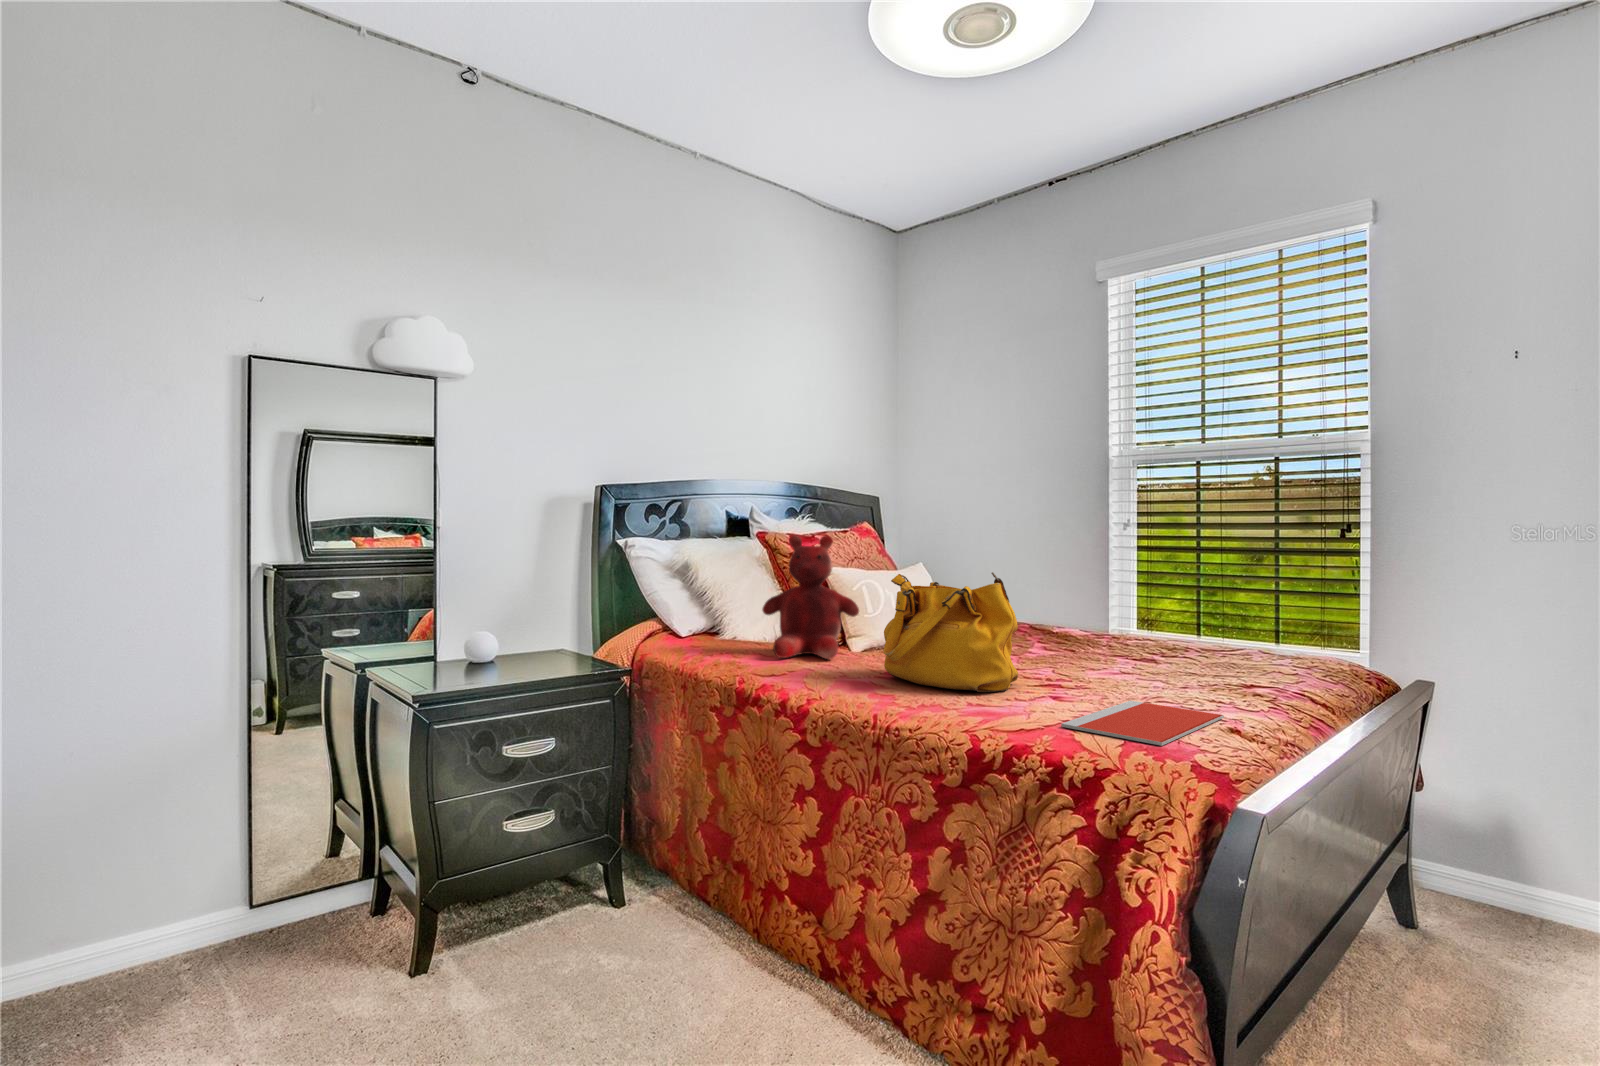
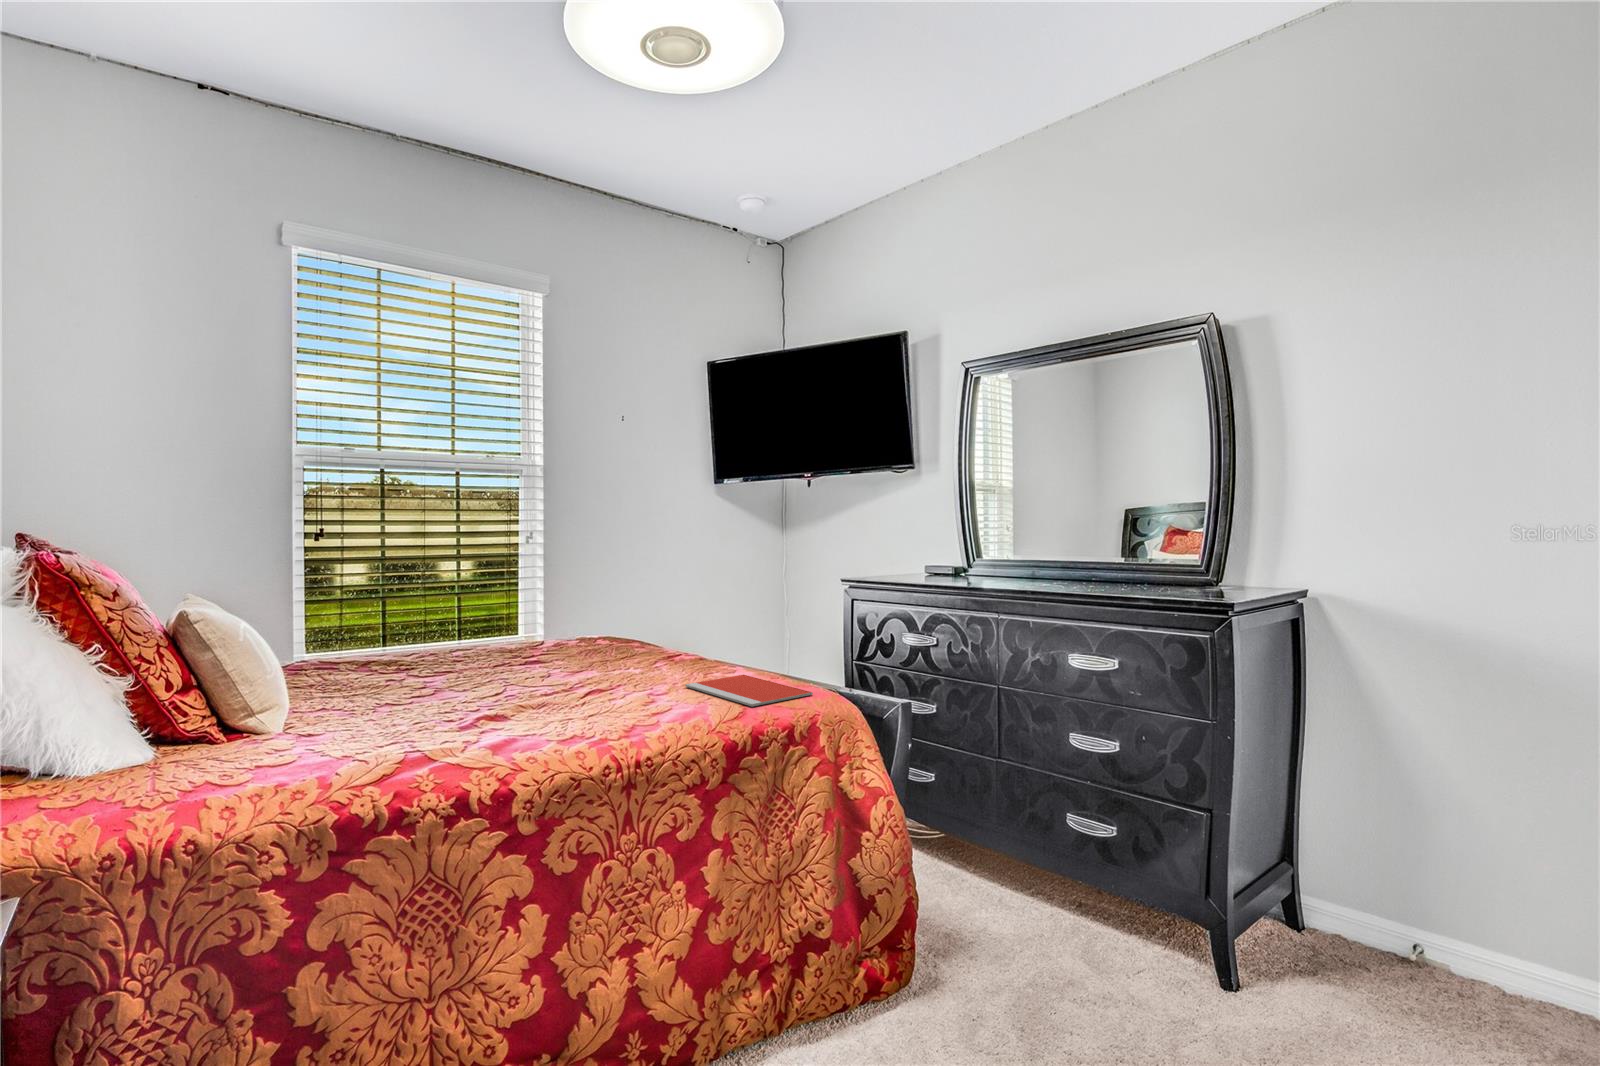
teddy bear: present [762,535,859,659] -> none [165,577,346,774]
handbag: present [883,572,1018,692] -> none [462,596,621,733]

